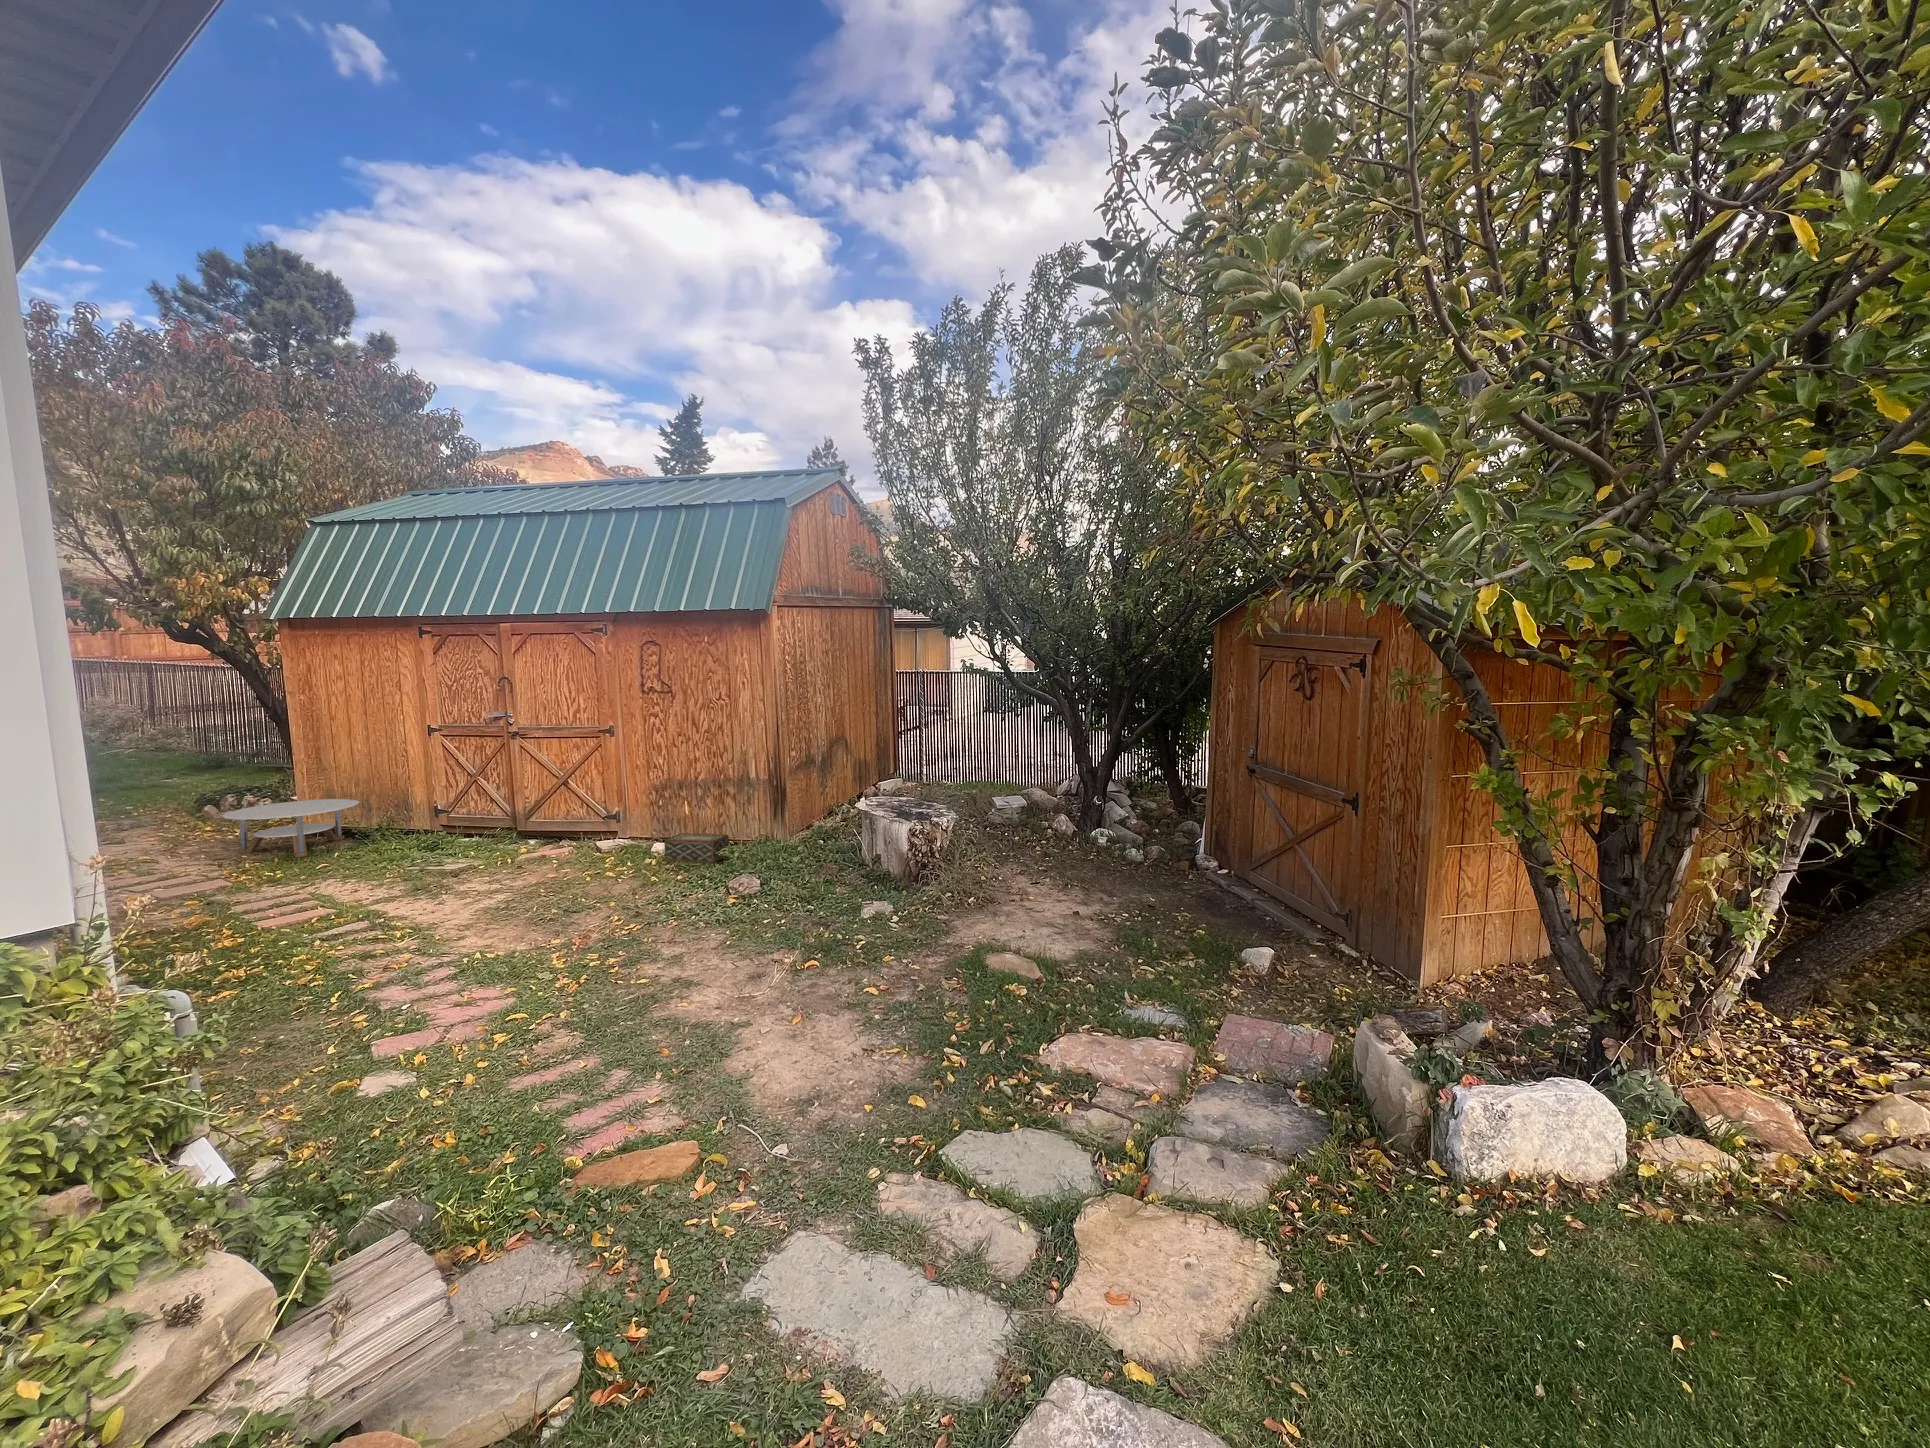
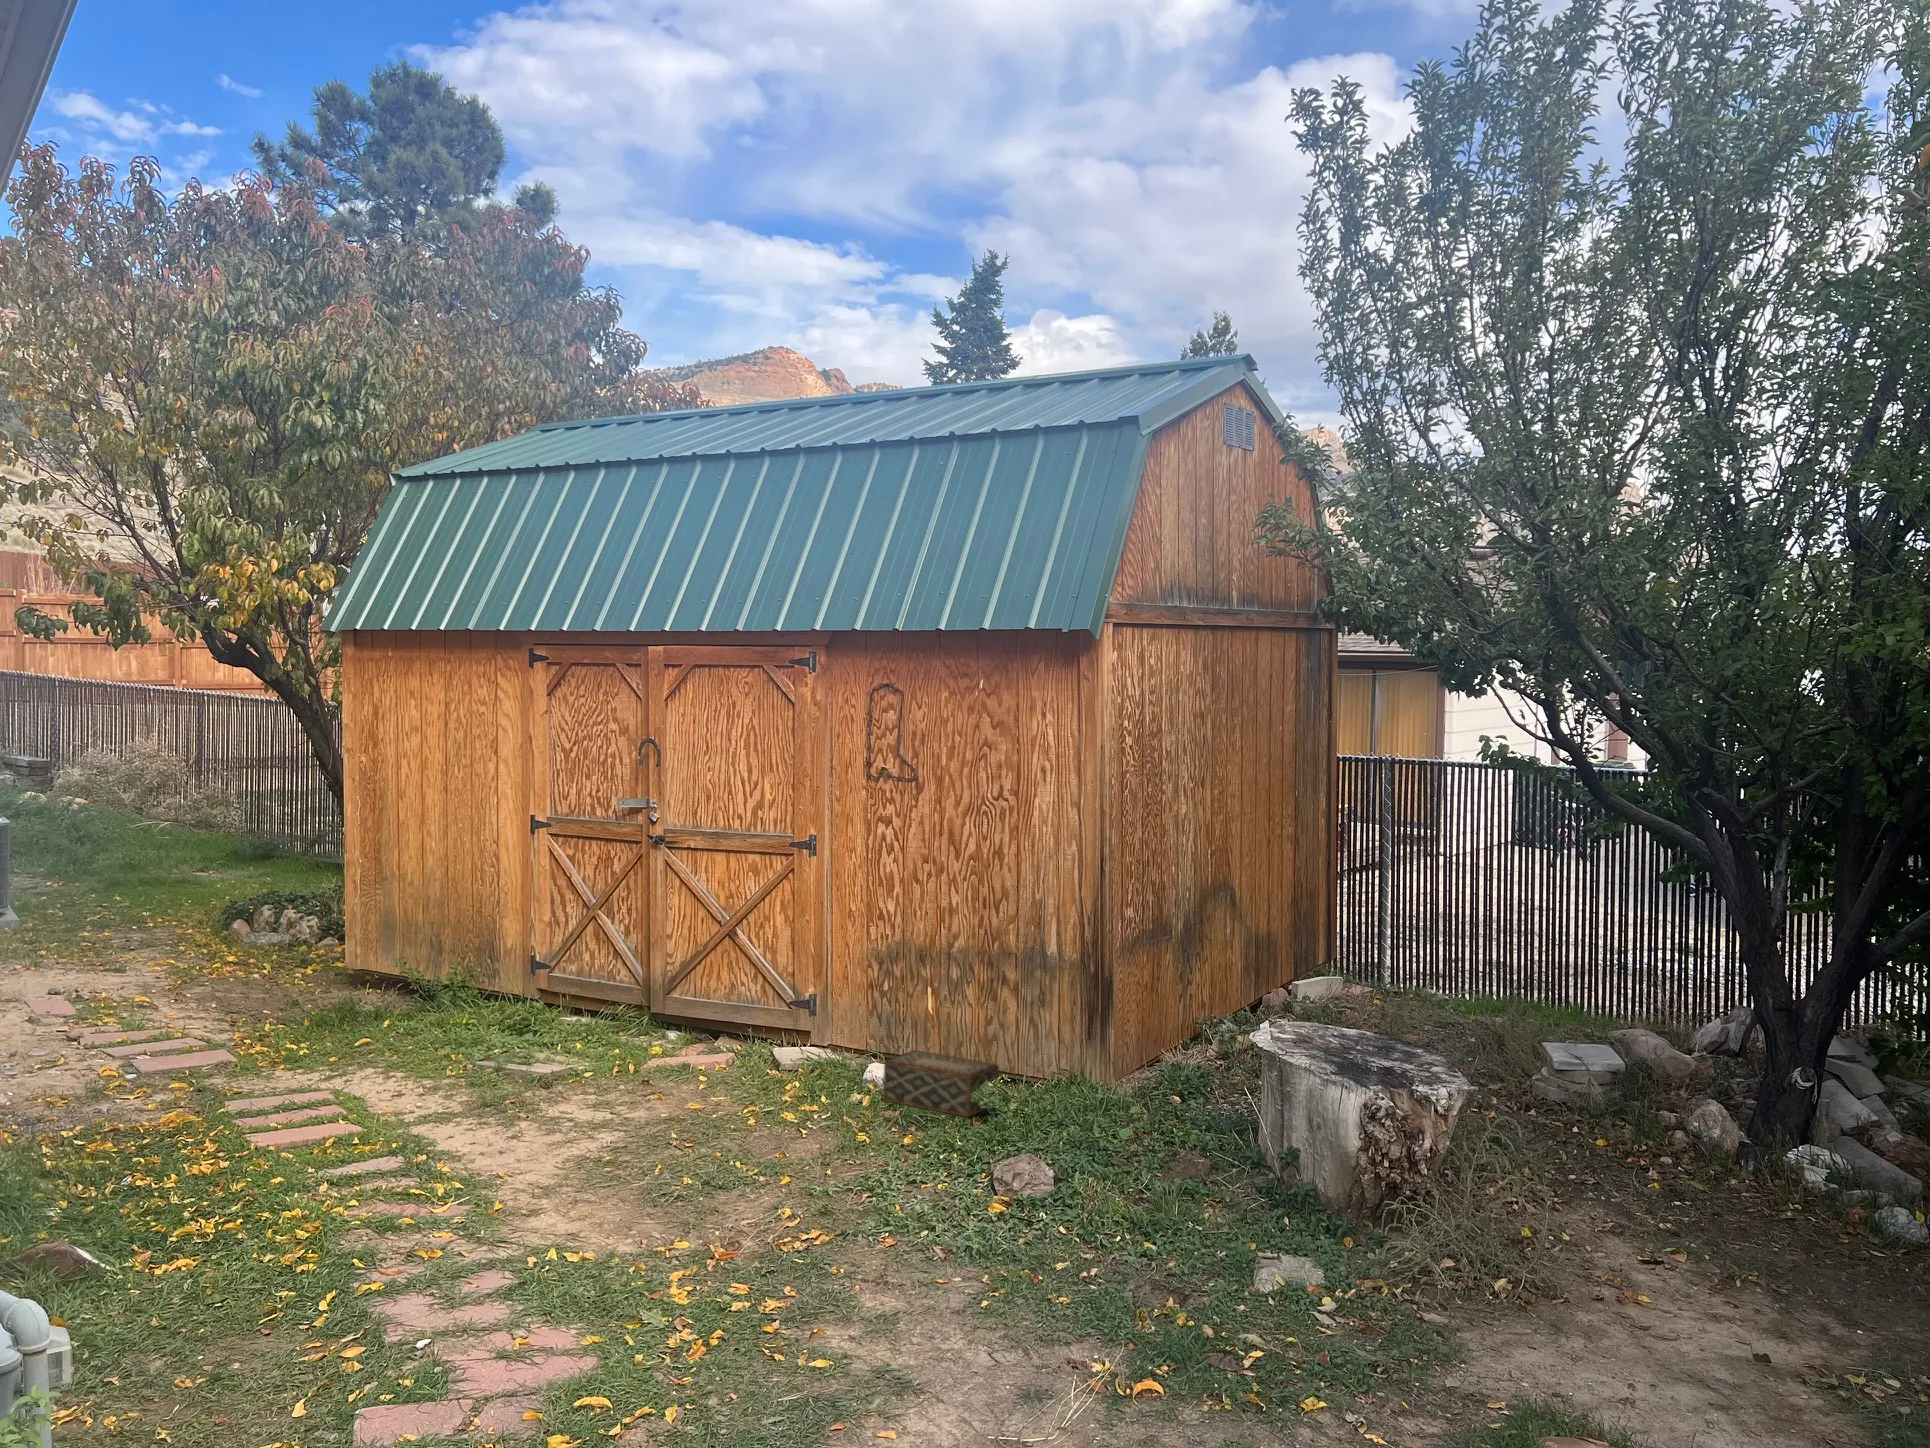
round table: present [223,799,359,857] -> none [246,924,428,1019]

